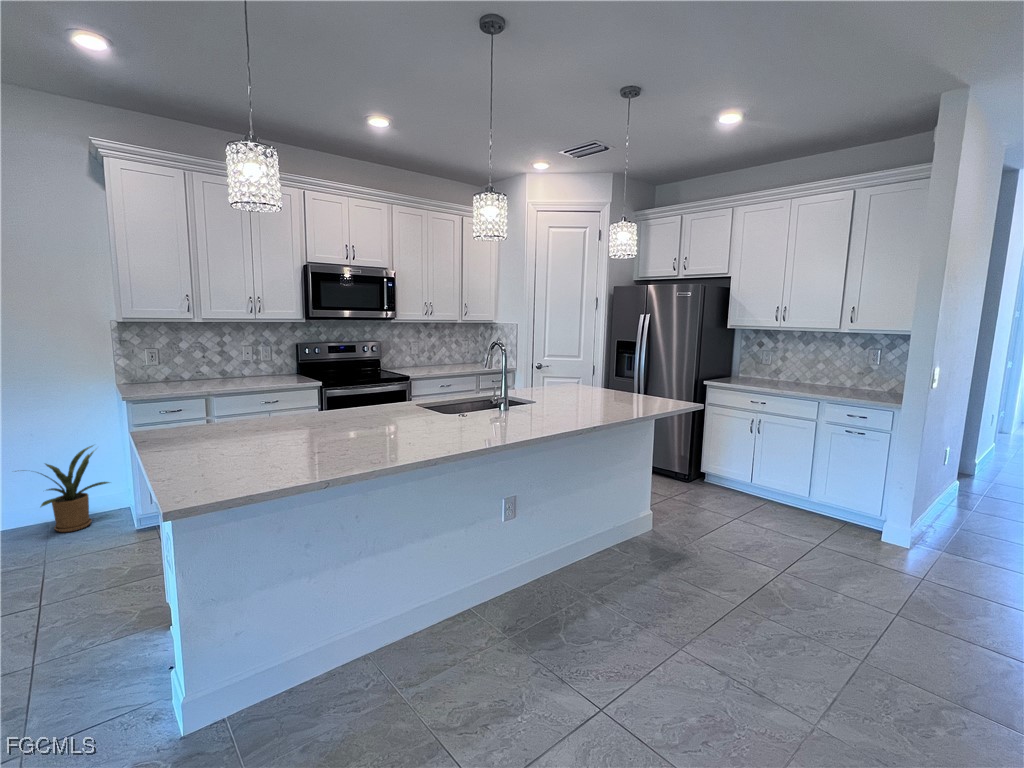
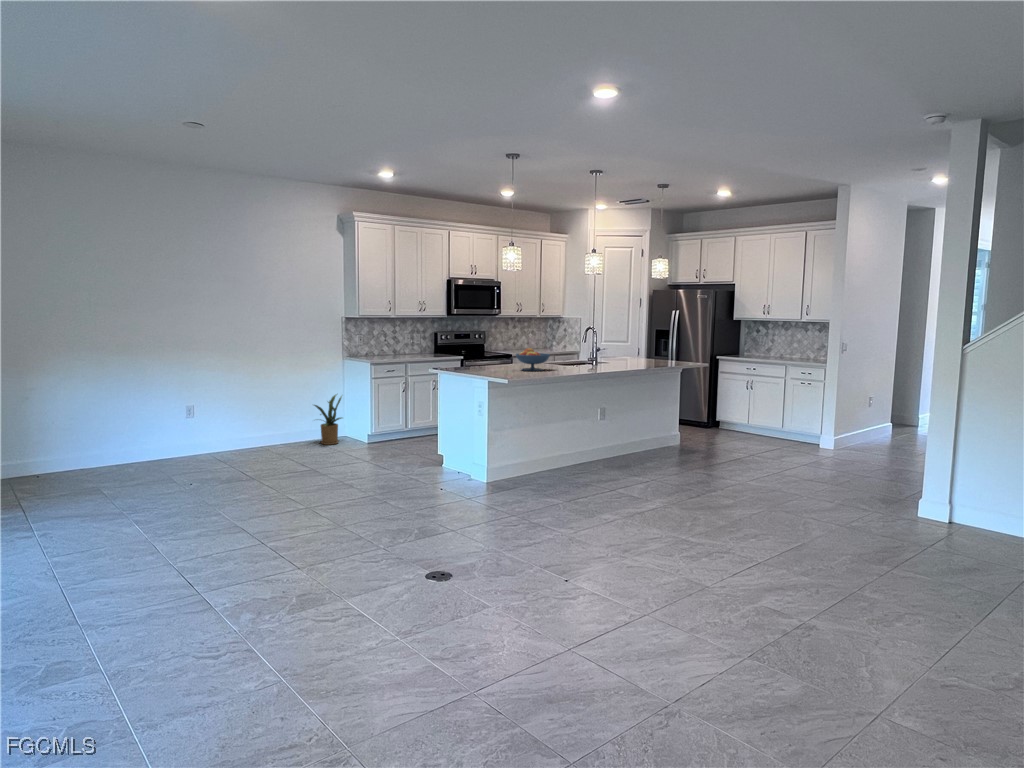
fruit bowl: none [304,386,379,438] -> present [516,348,550,371]

